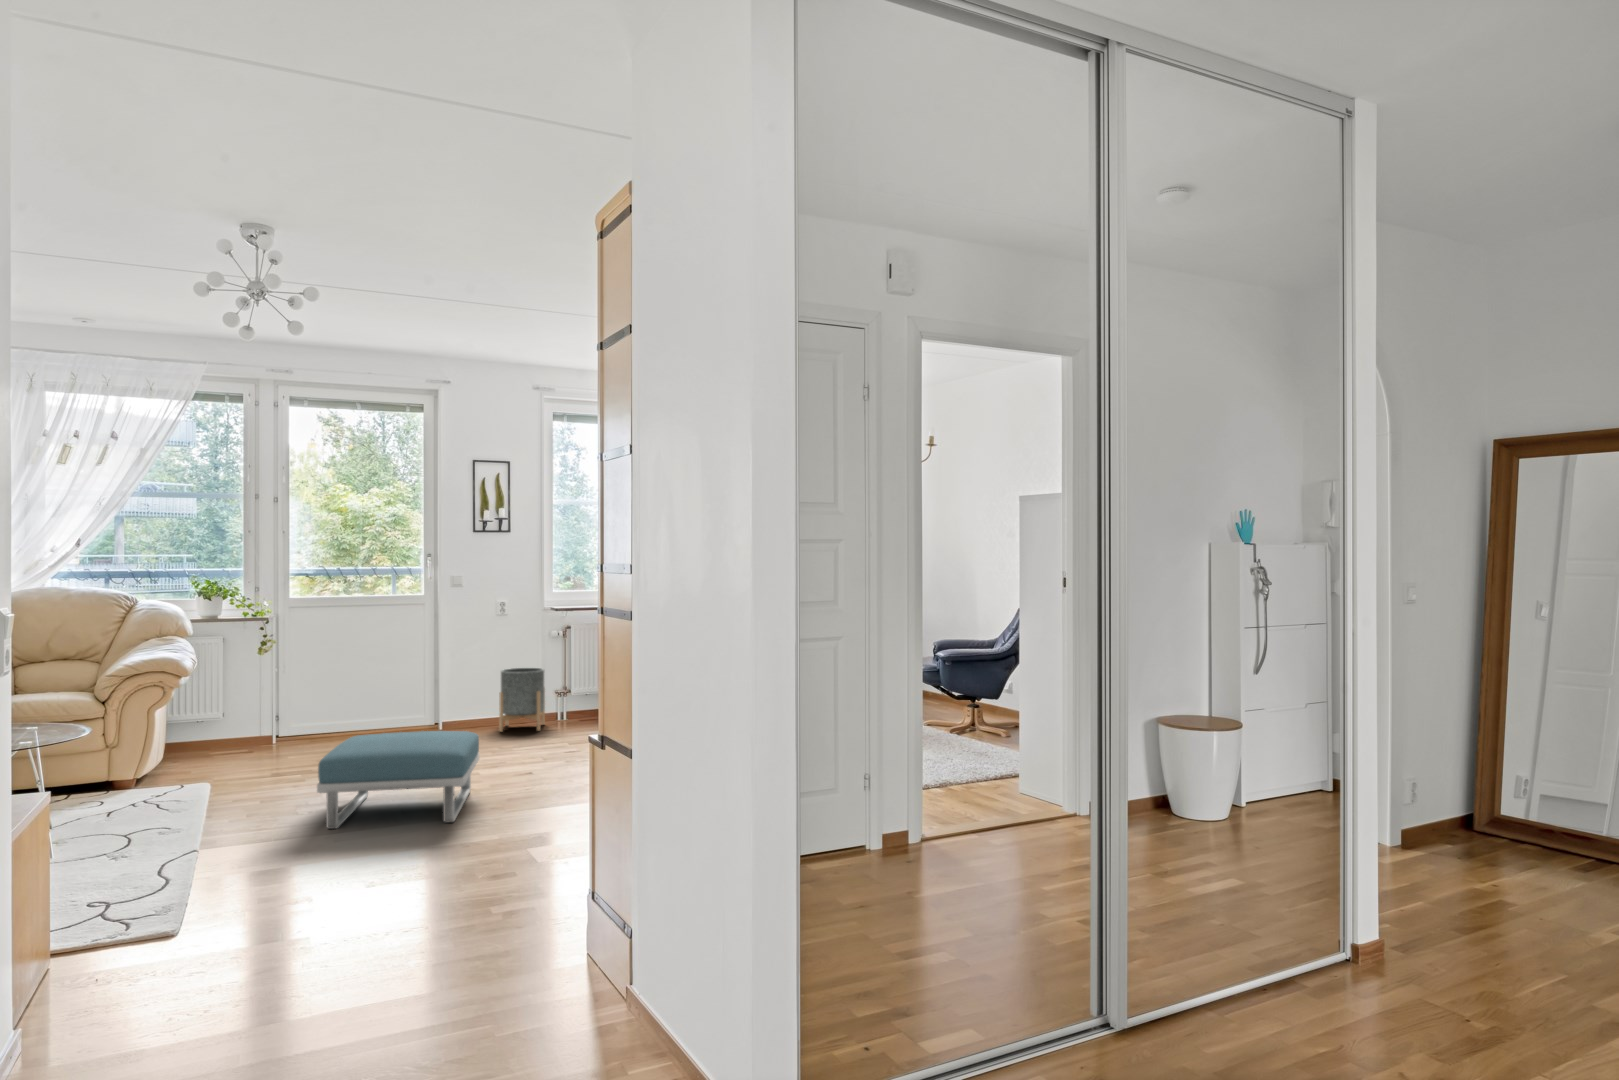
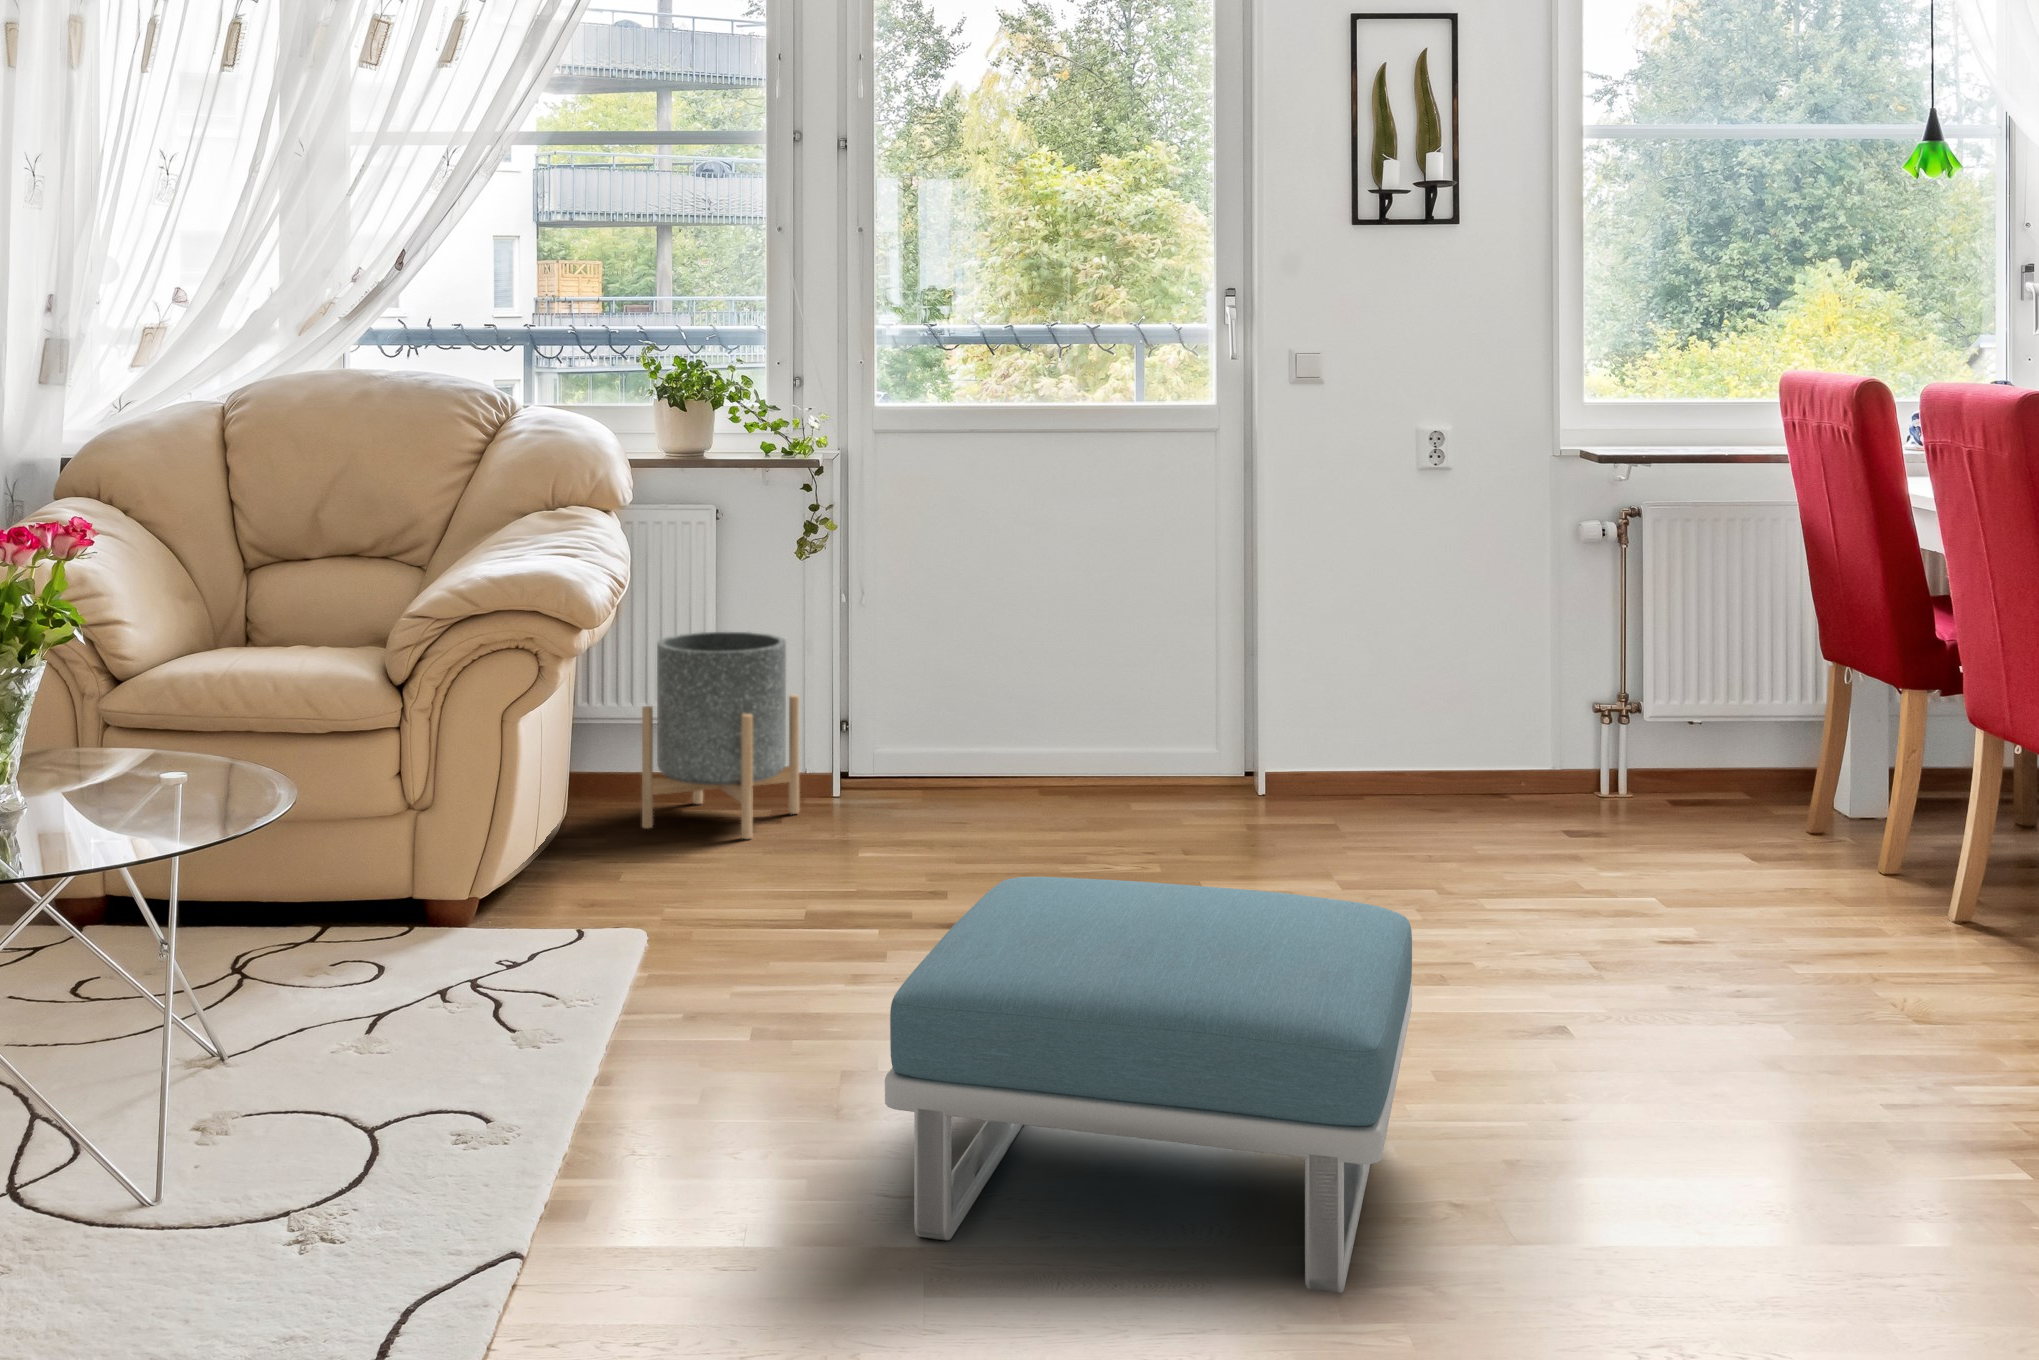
planter: present [499,668,545,732] -> present [642,632,799,839]

